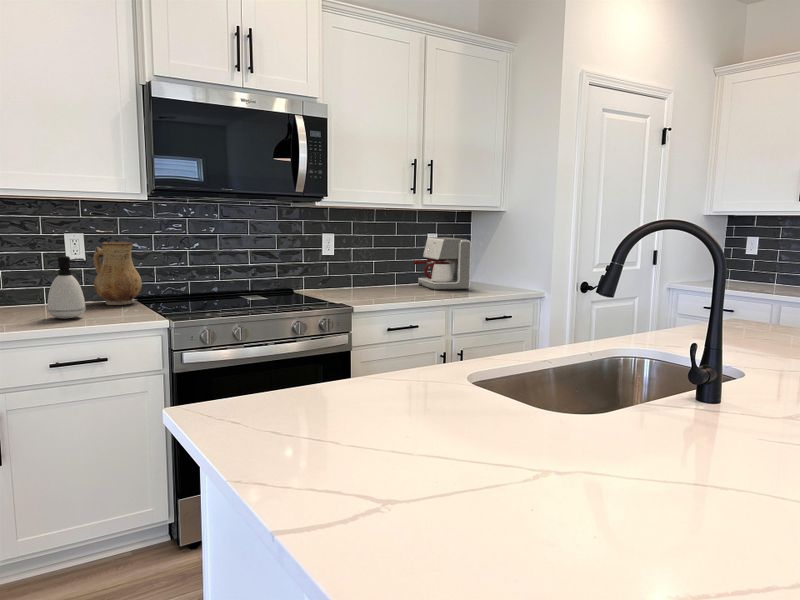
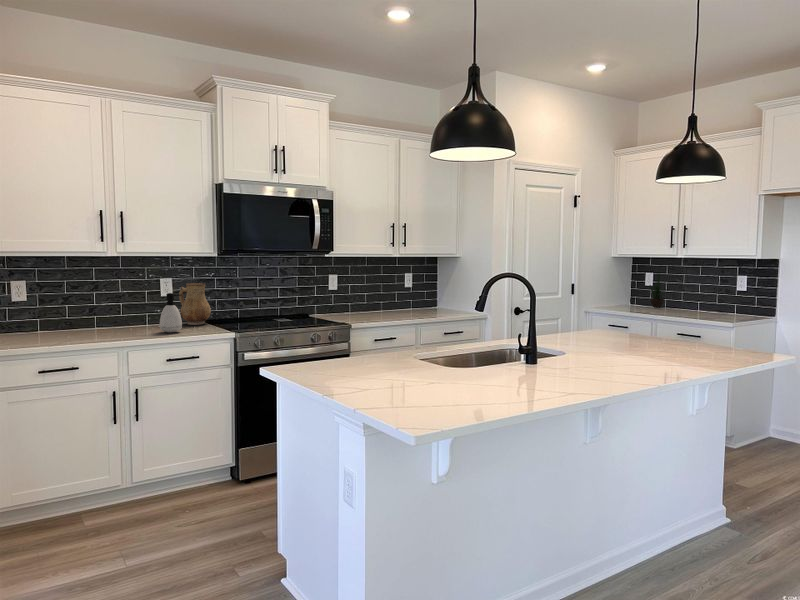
potted plant: none [748,227,783,284] -> present [649,275,664,308]
coffee maker: present [414,237,471,290] -> none [394,276,435,314]

